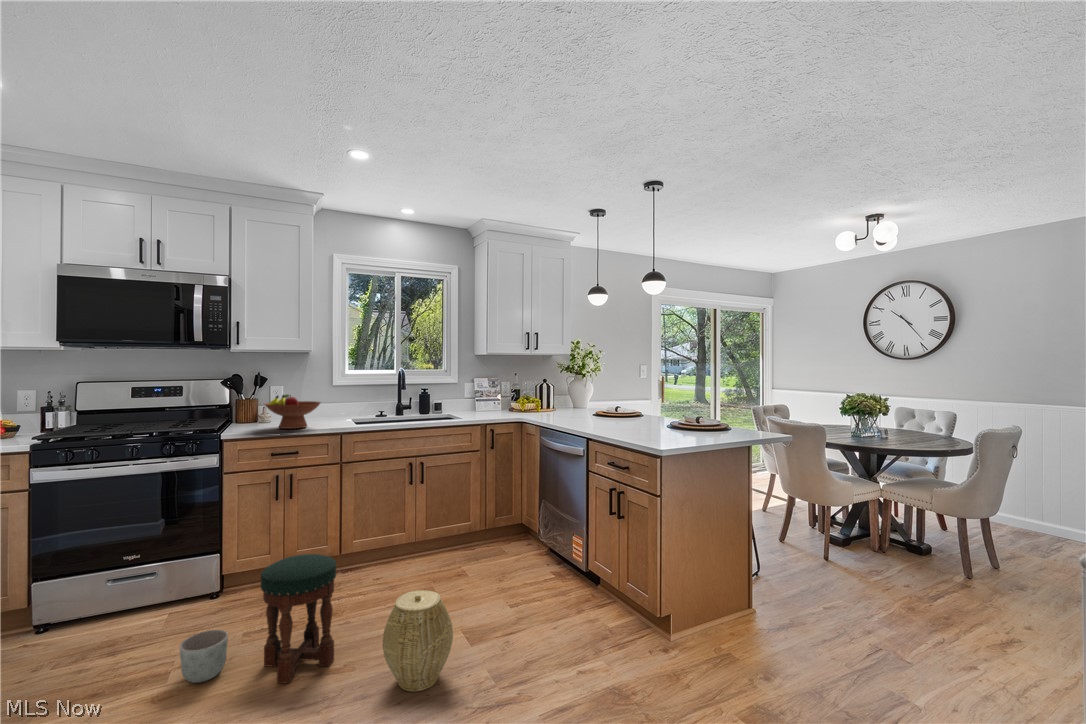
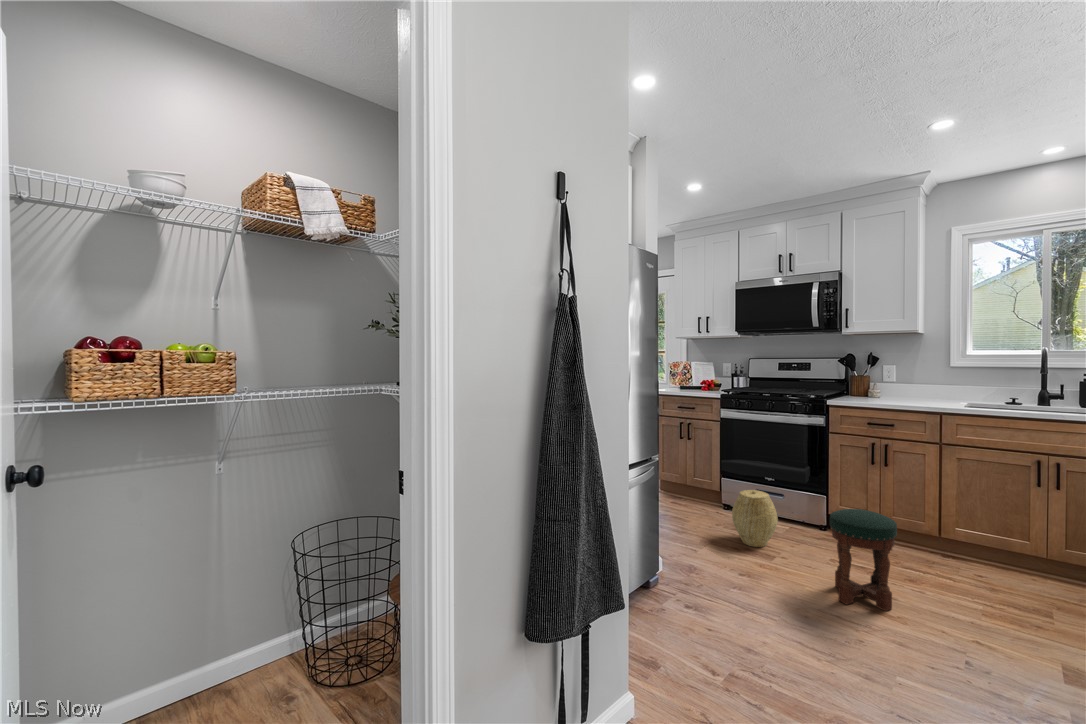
fruit bowl: present [265,395,321,429] -> none [867,373,925,405]
woven basket: present [383,590,453,692] -> present [732,490,778,547]
planter: present [179,630,228,683] -> none [778,542,811,576]

